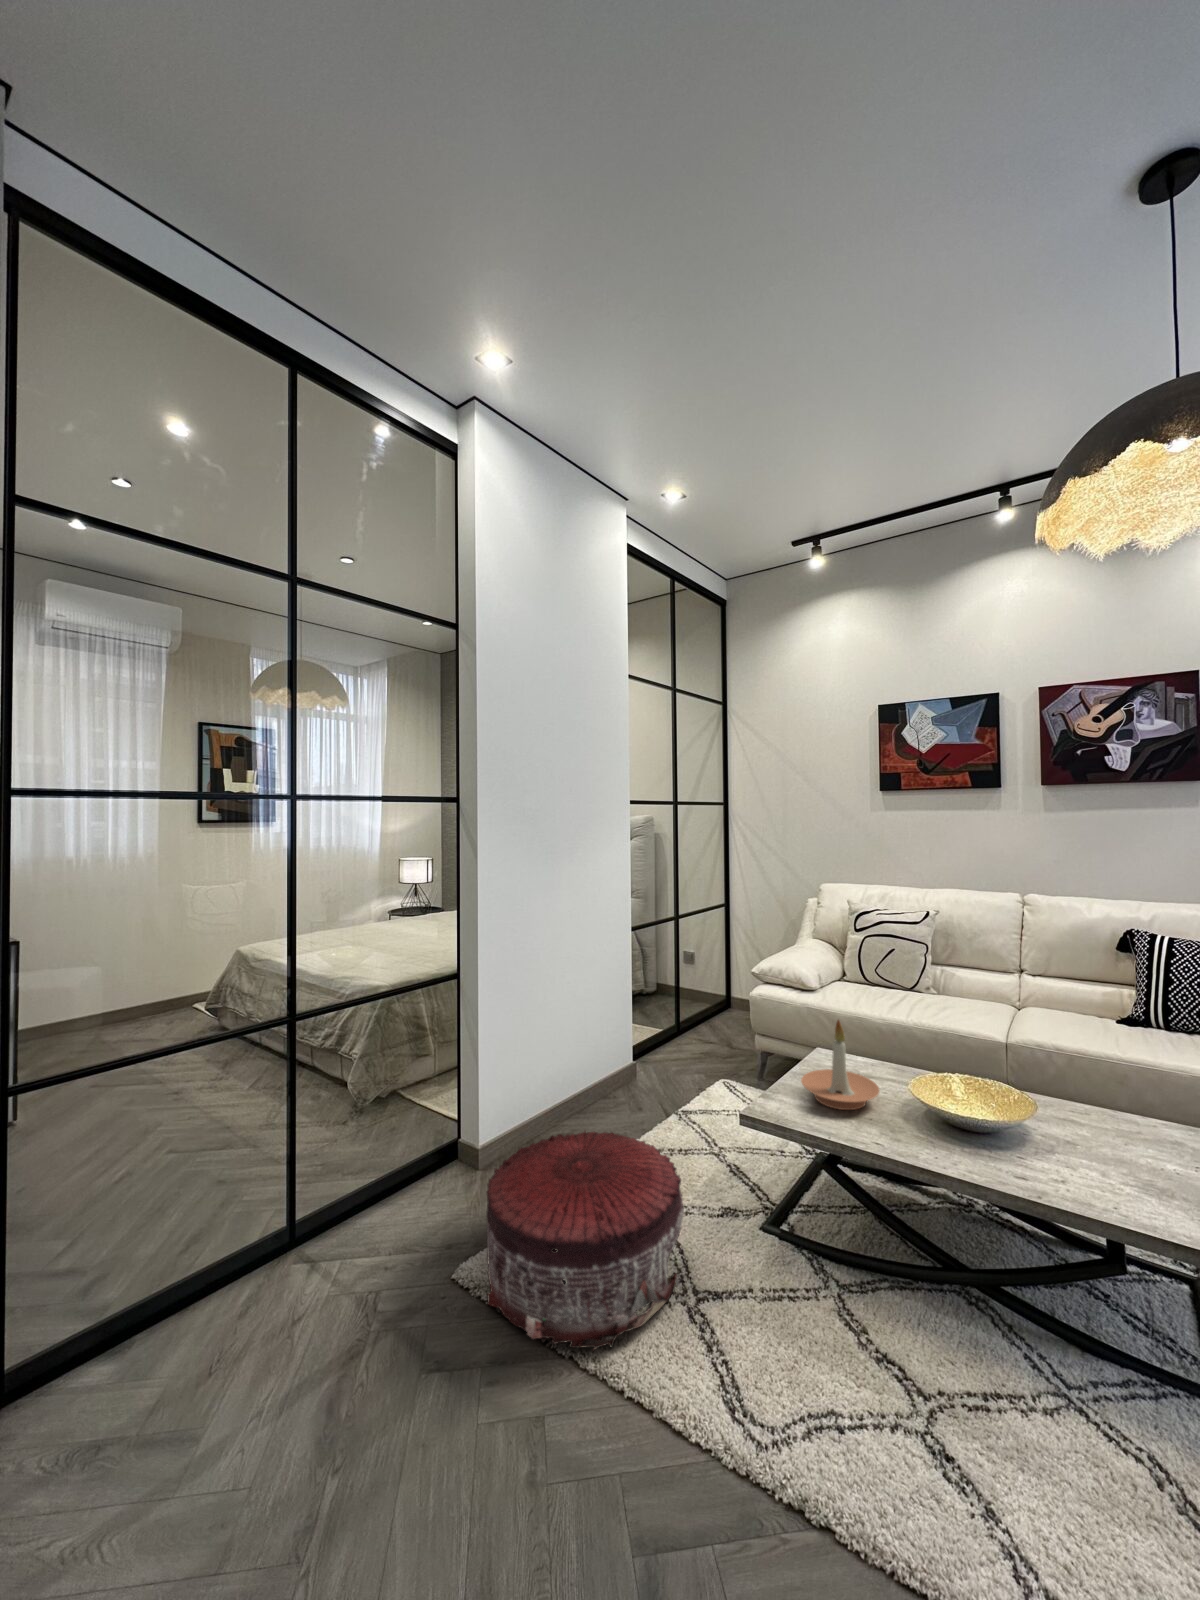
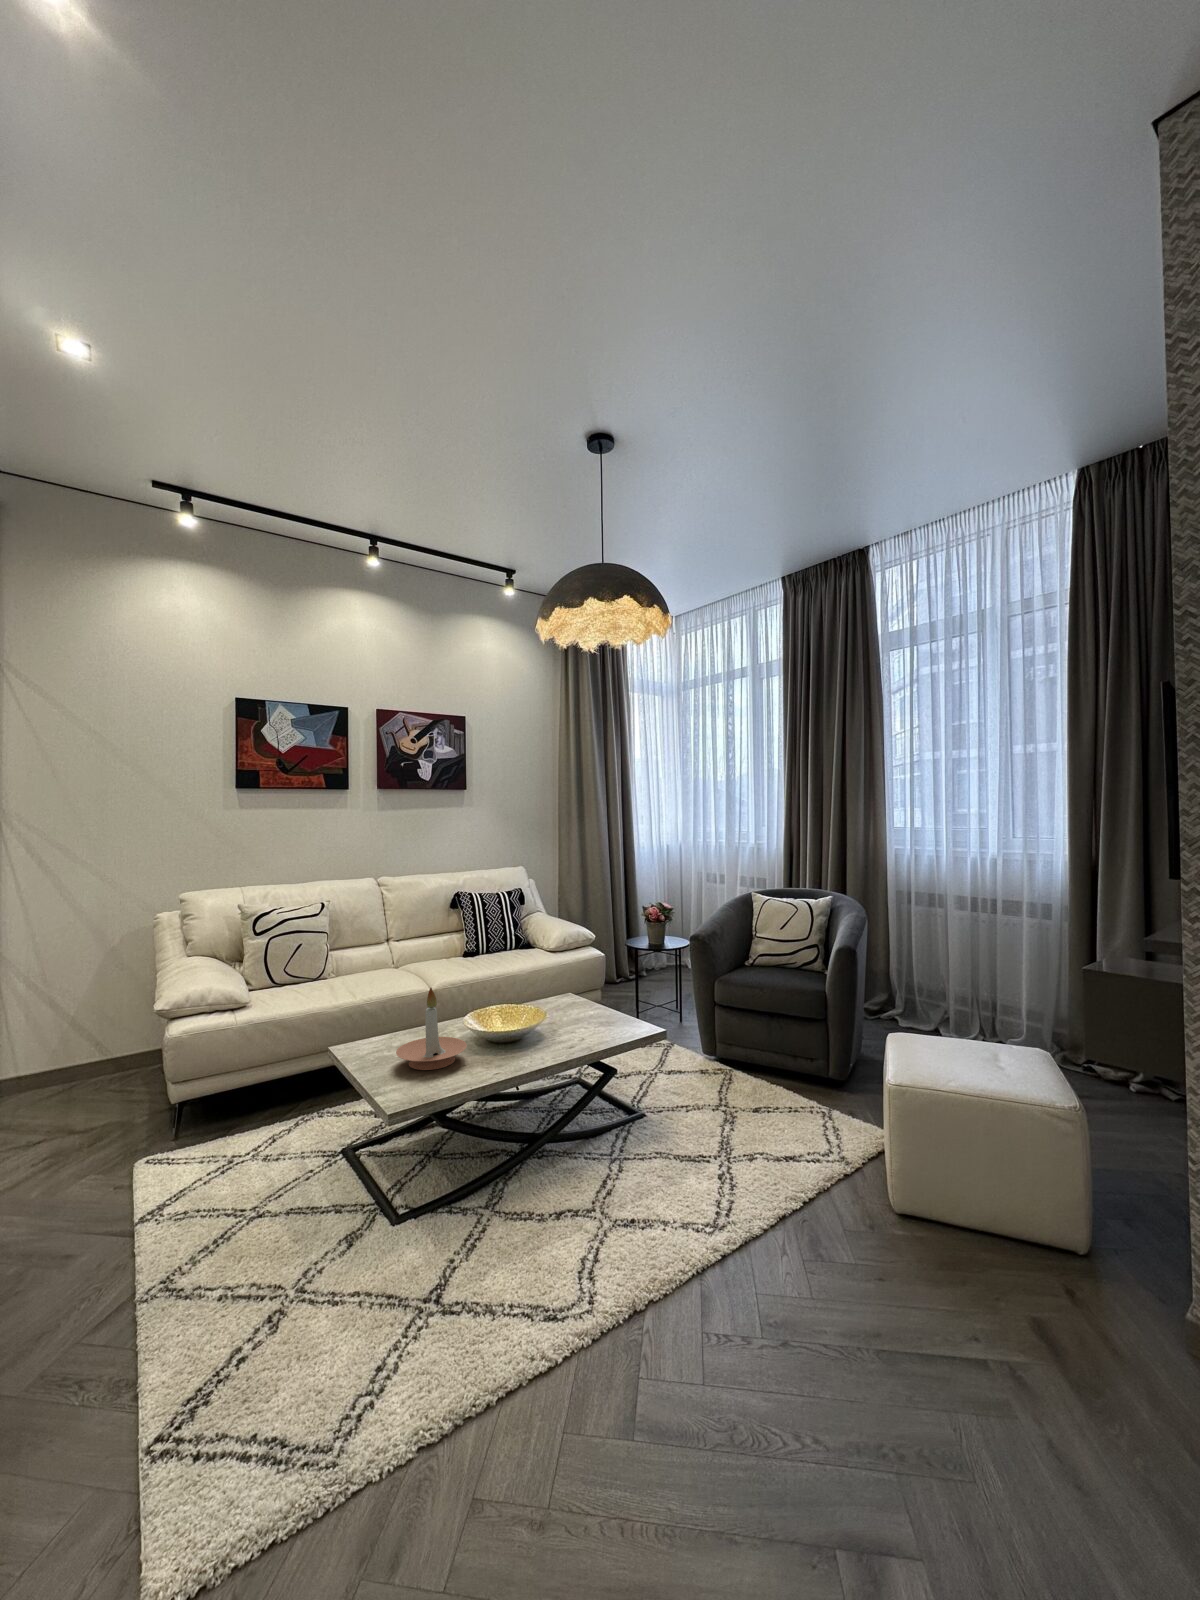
pouf: present [486,1132,684,1349] -> none [139,1195,441,1526]

